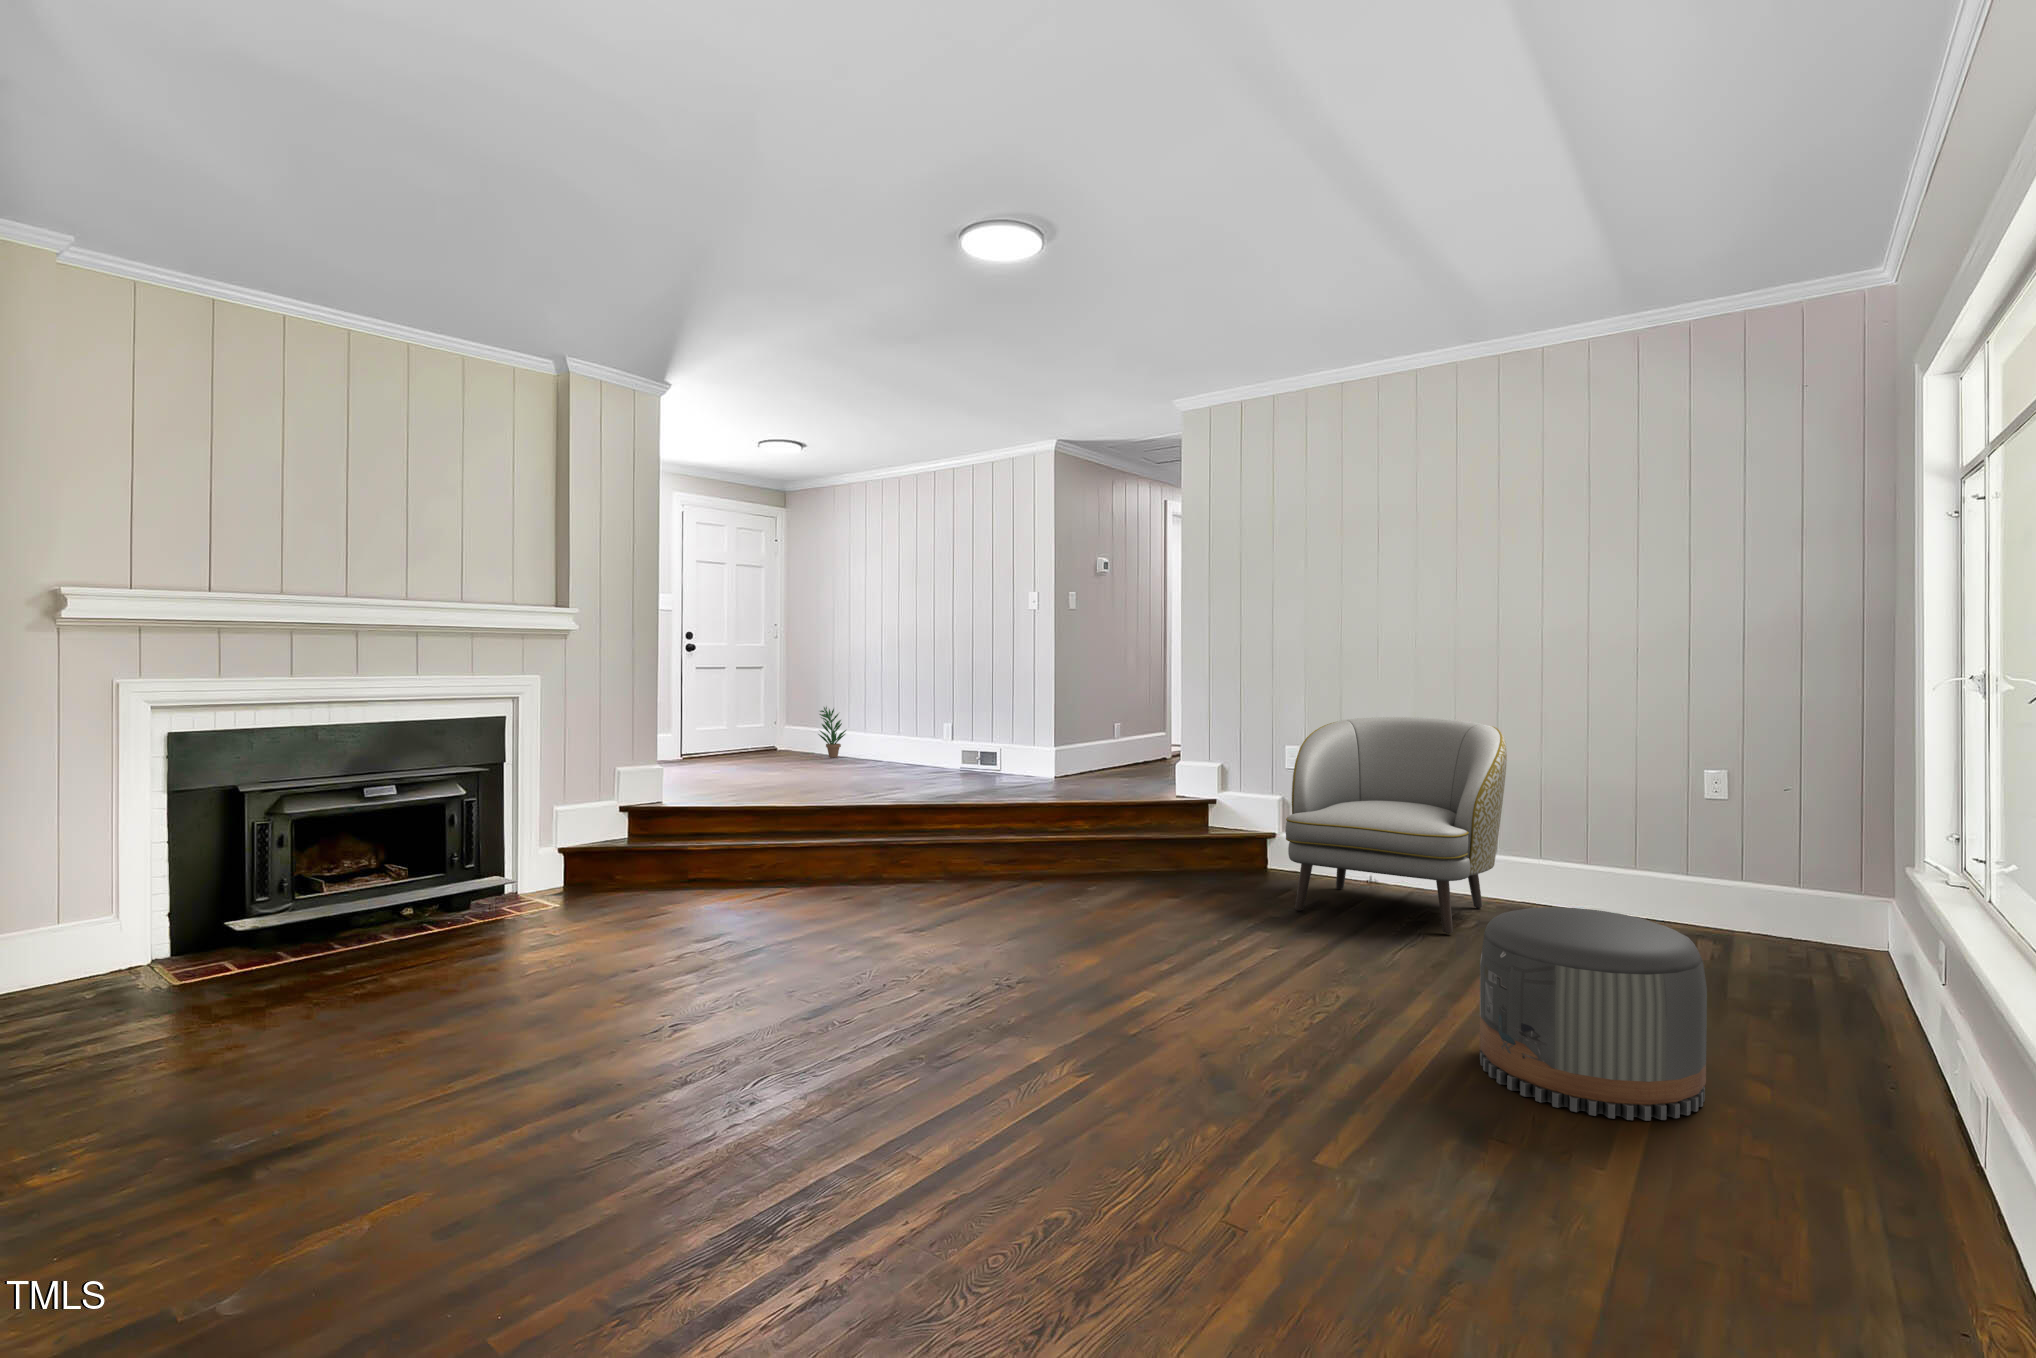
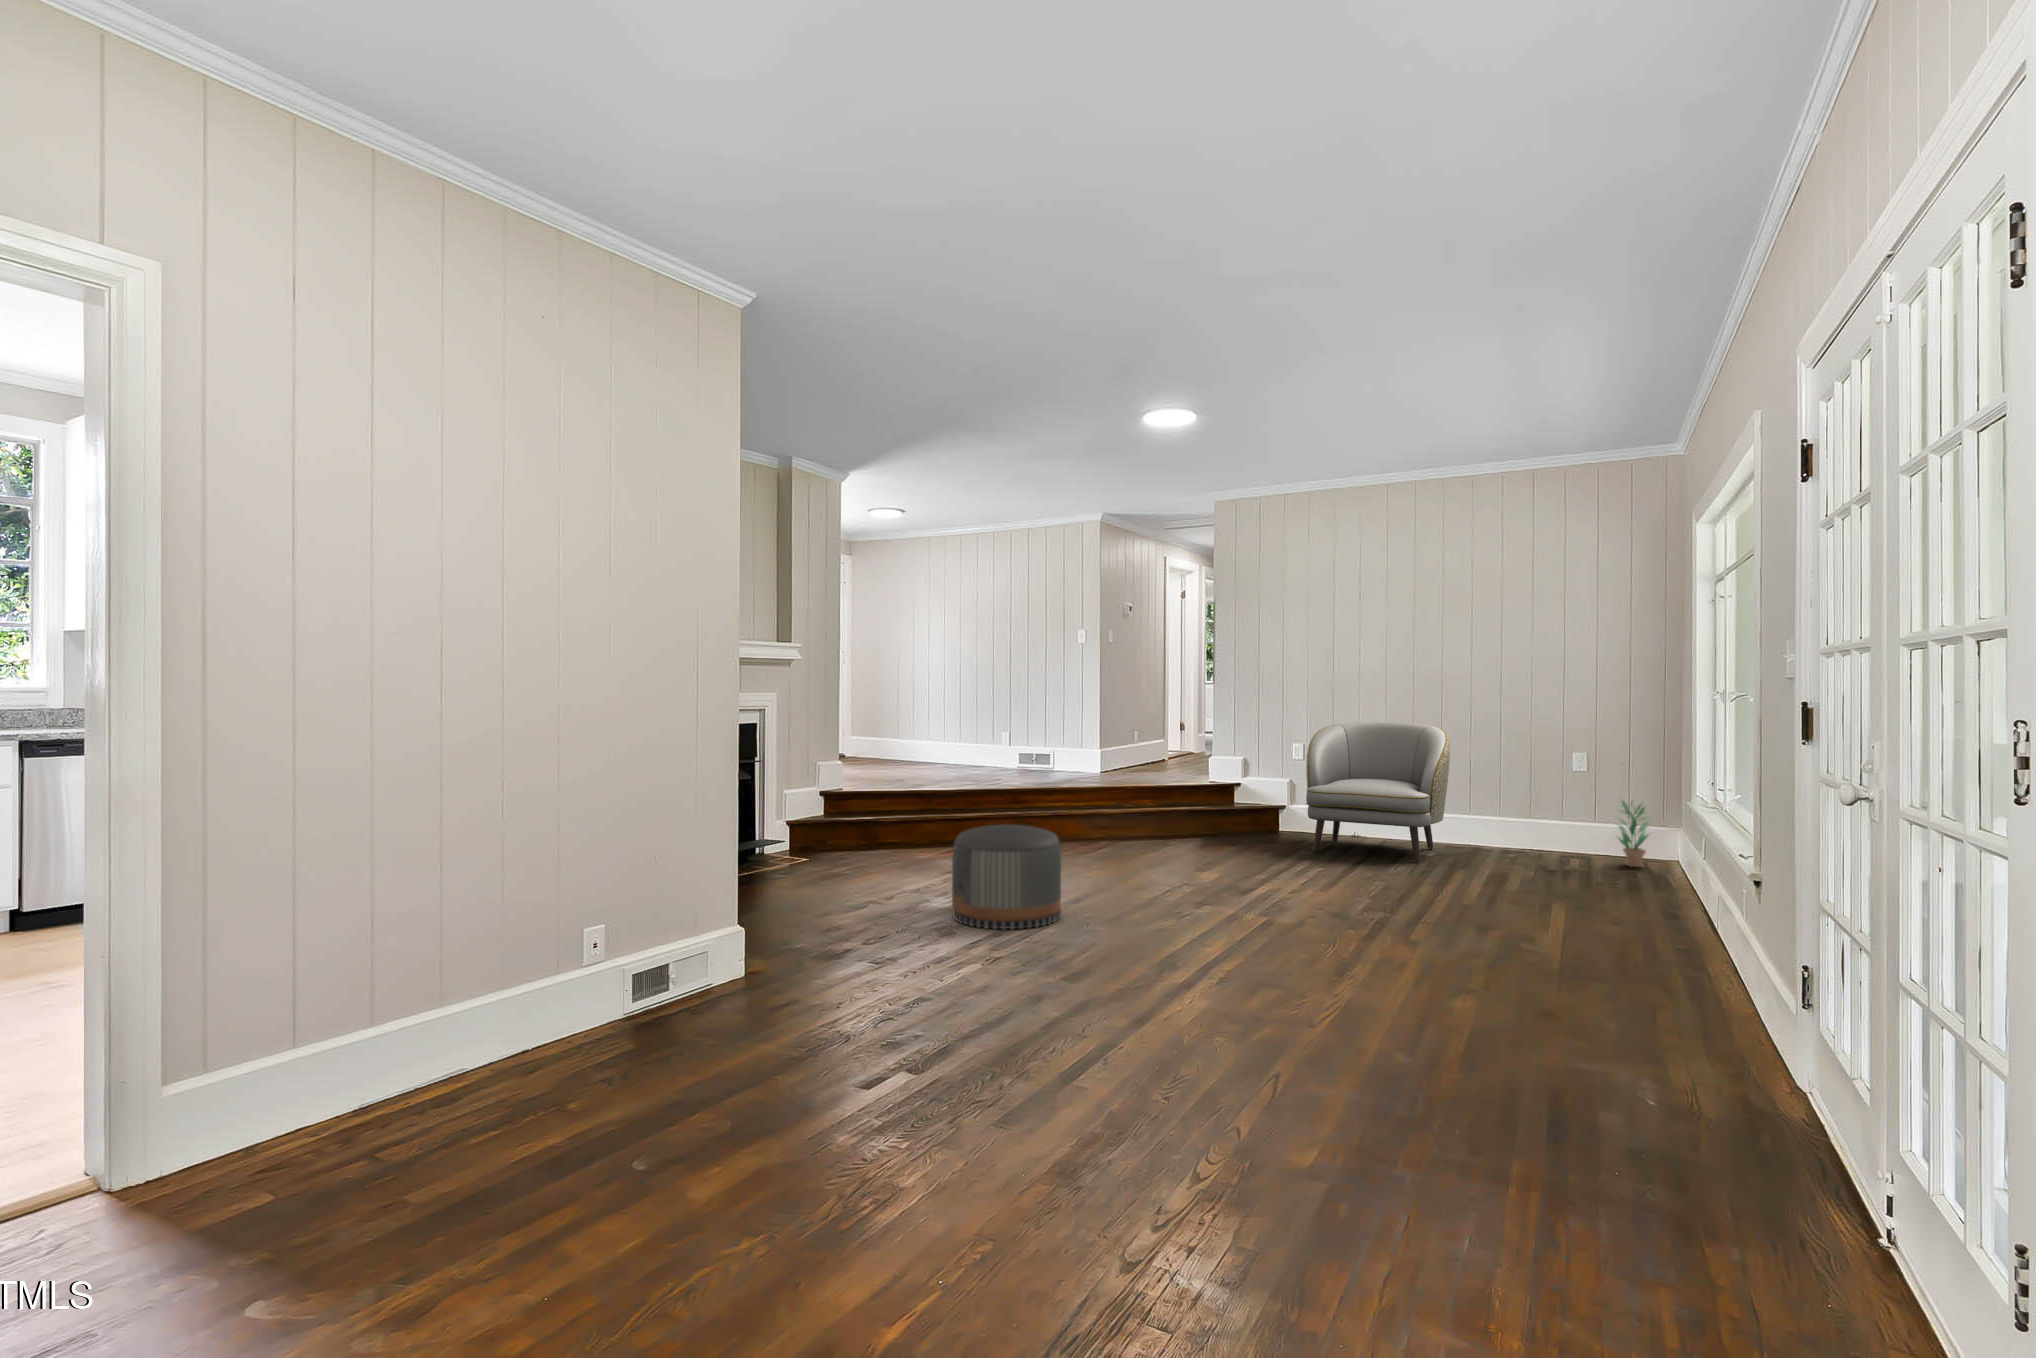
potted plant: present [818,707,846,757] -> present [1618,801,1649,867]
pouf: present [1480,907,1707,1121] -> present [952,824,1061,929]

